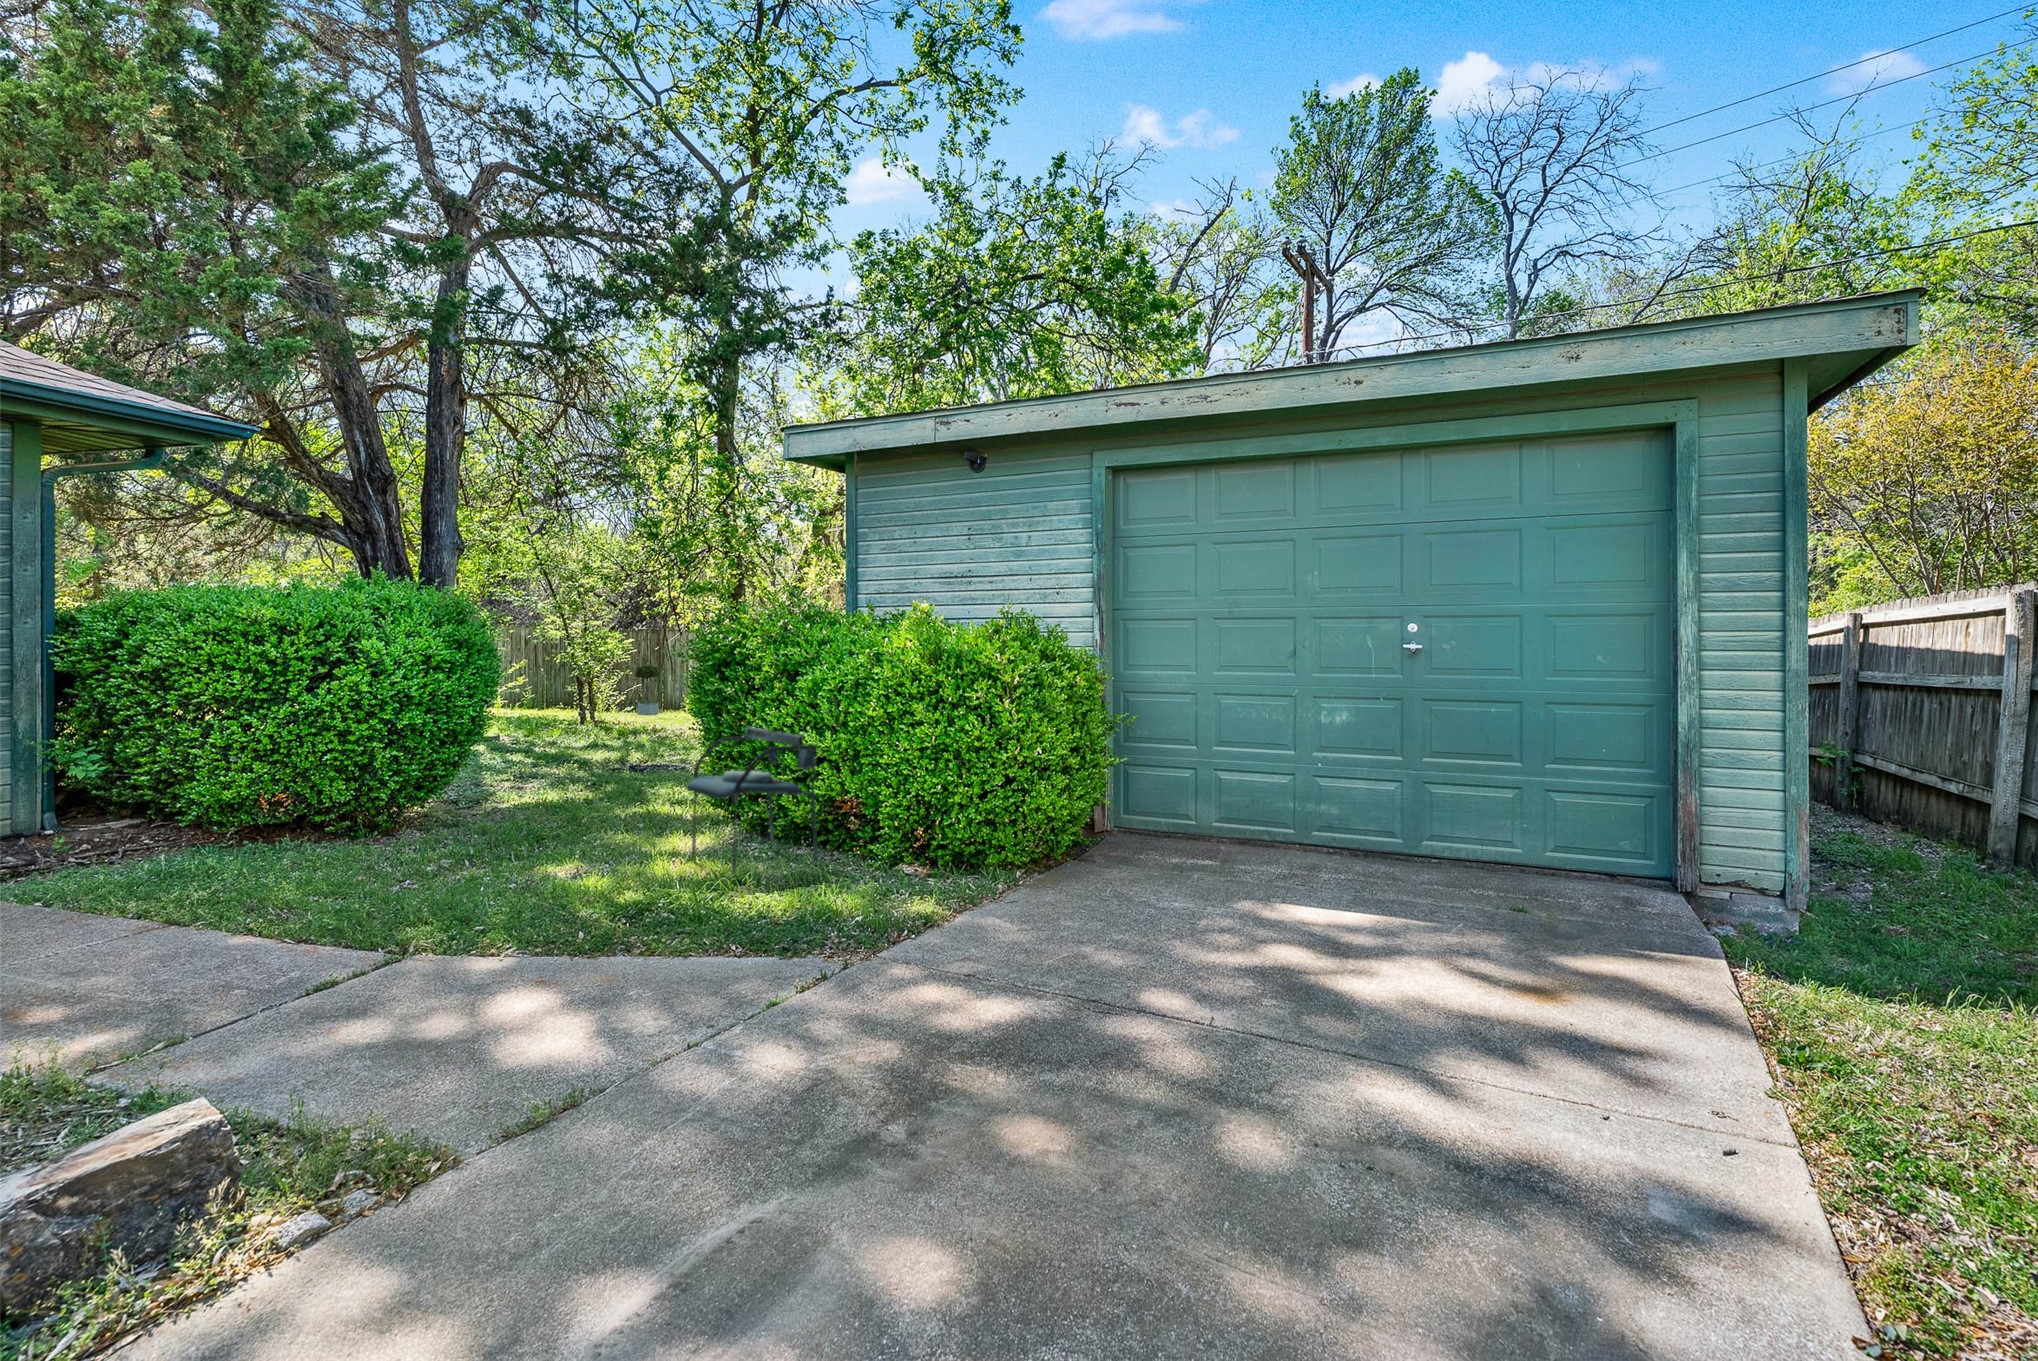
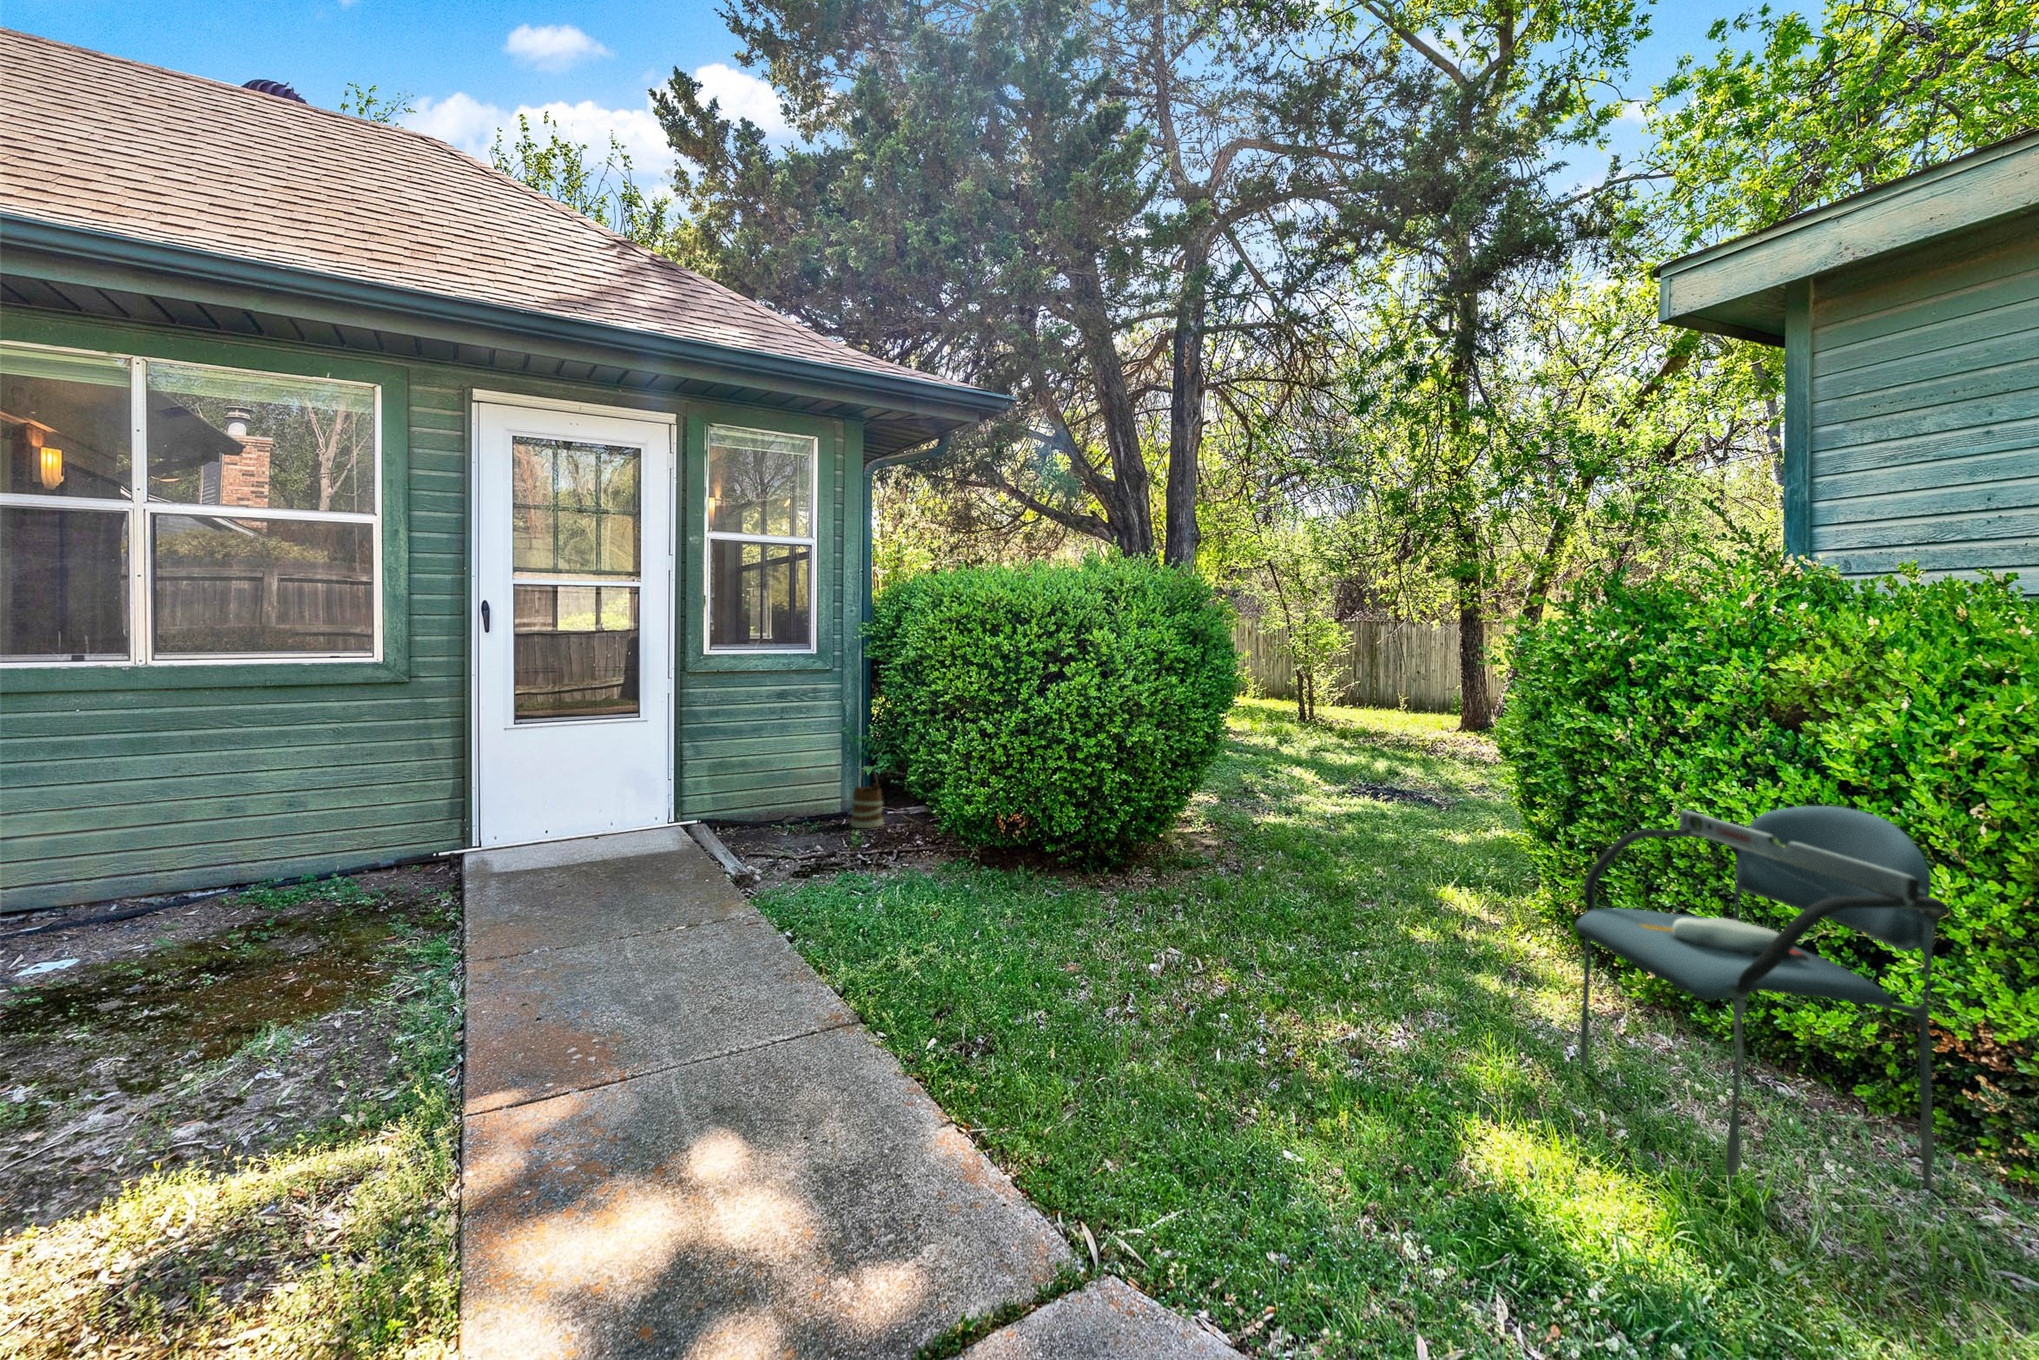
potted tree: present [635,665,660,715] -> none [1349,657,1373,709]
wooden bucket: none [44,779,91,840] -> present [851,767,883,828]

